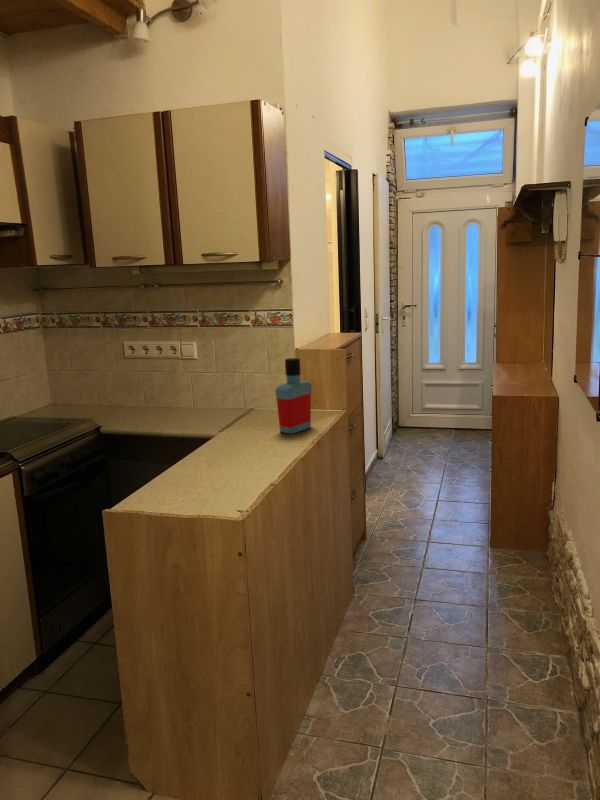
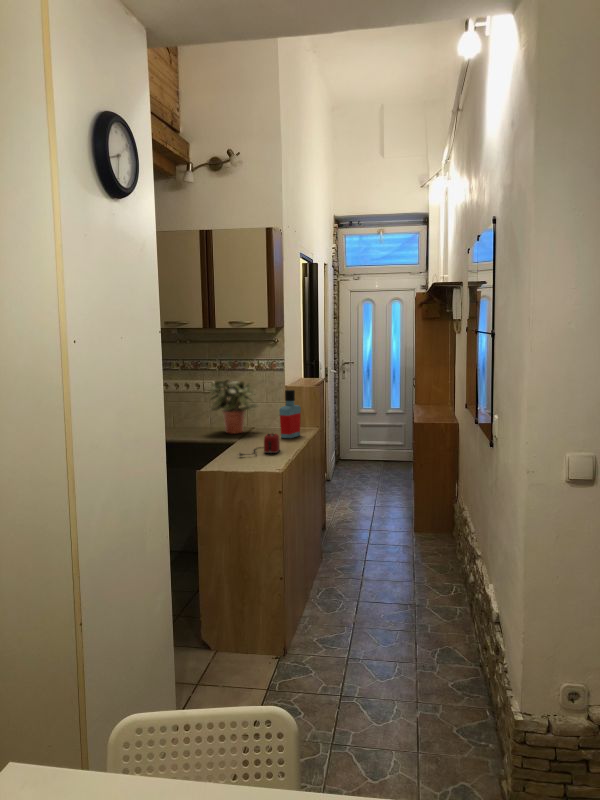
potted plant: none [174,339,258,422] -> present [208,378,261,434]
toaster: none [184,436,263,480] -> present [239,433,280,456]

